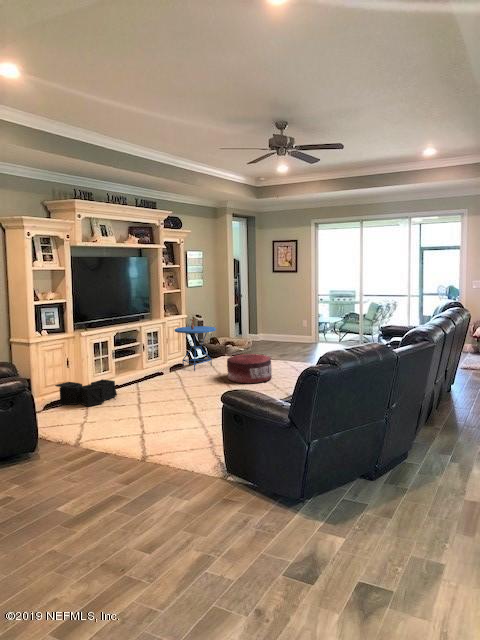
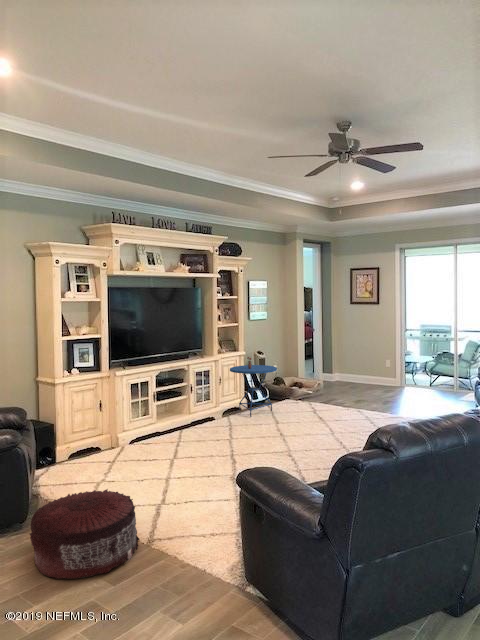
pouf: present [227,354,272,383] -> present [30,489,140,579]
storage bin: present [55,379,117,406] -> none [83,426,153,459]

